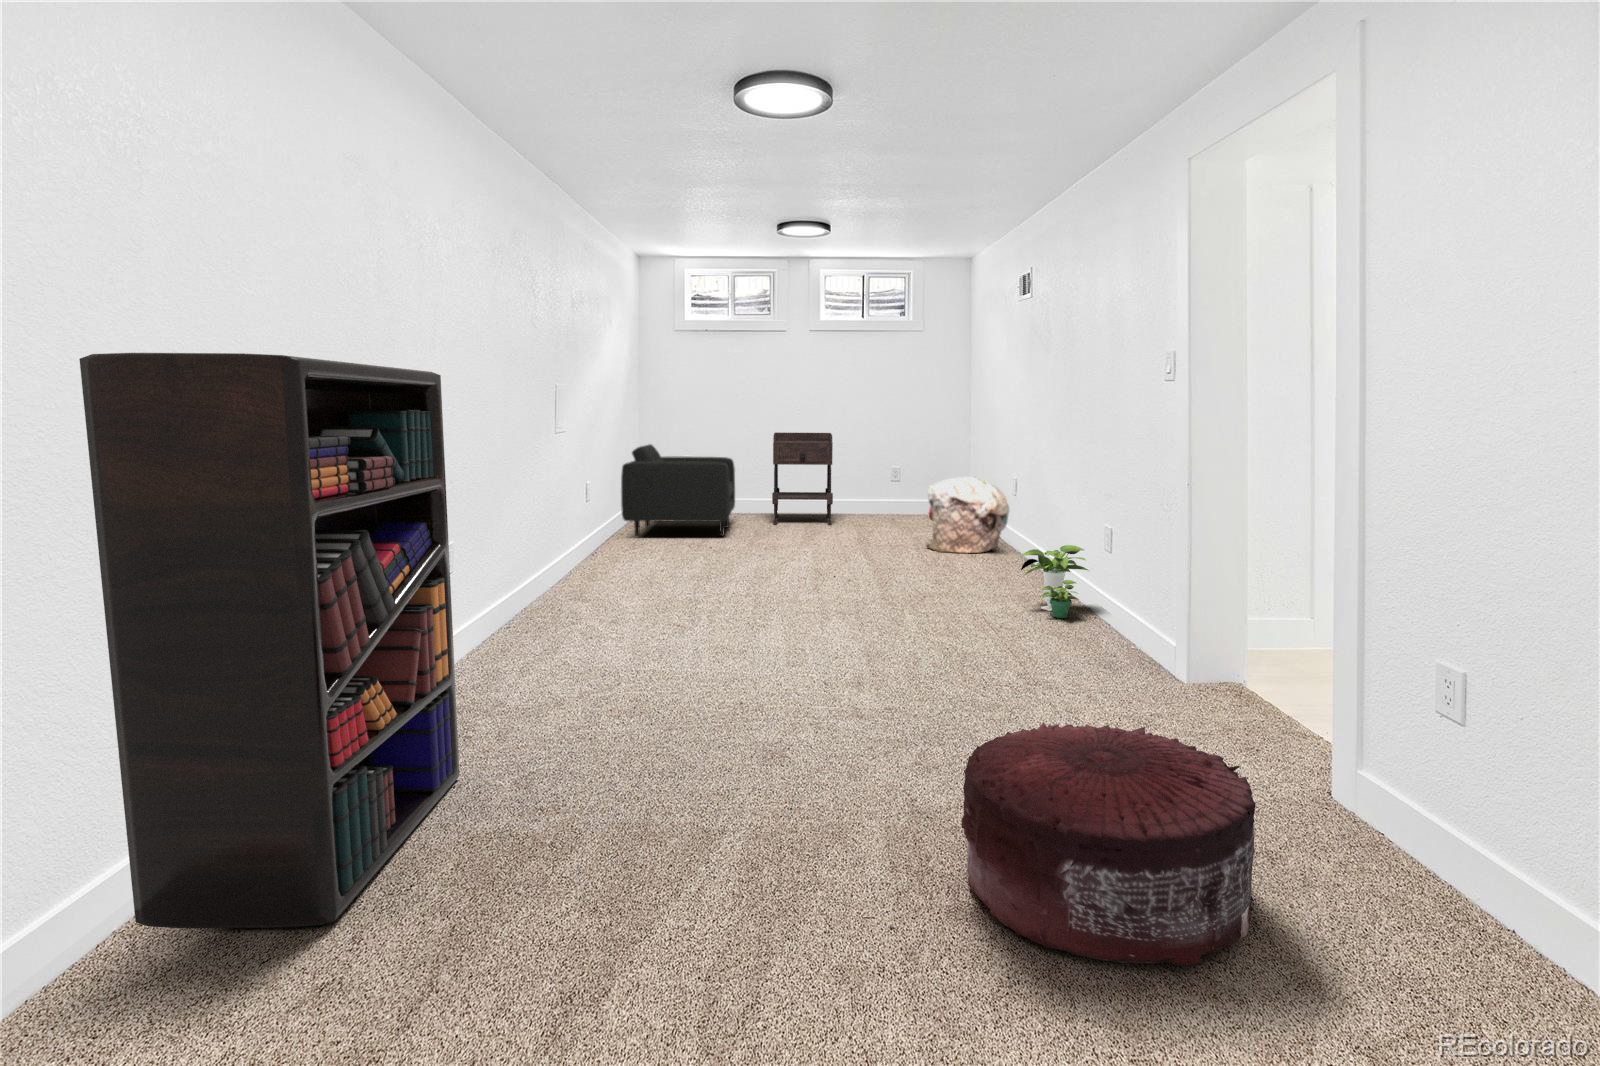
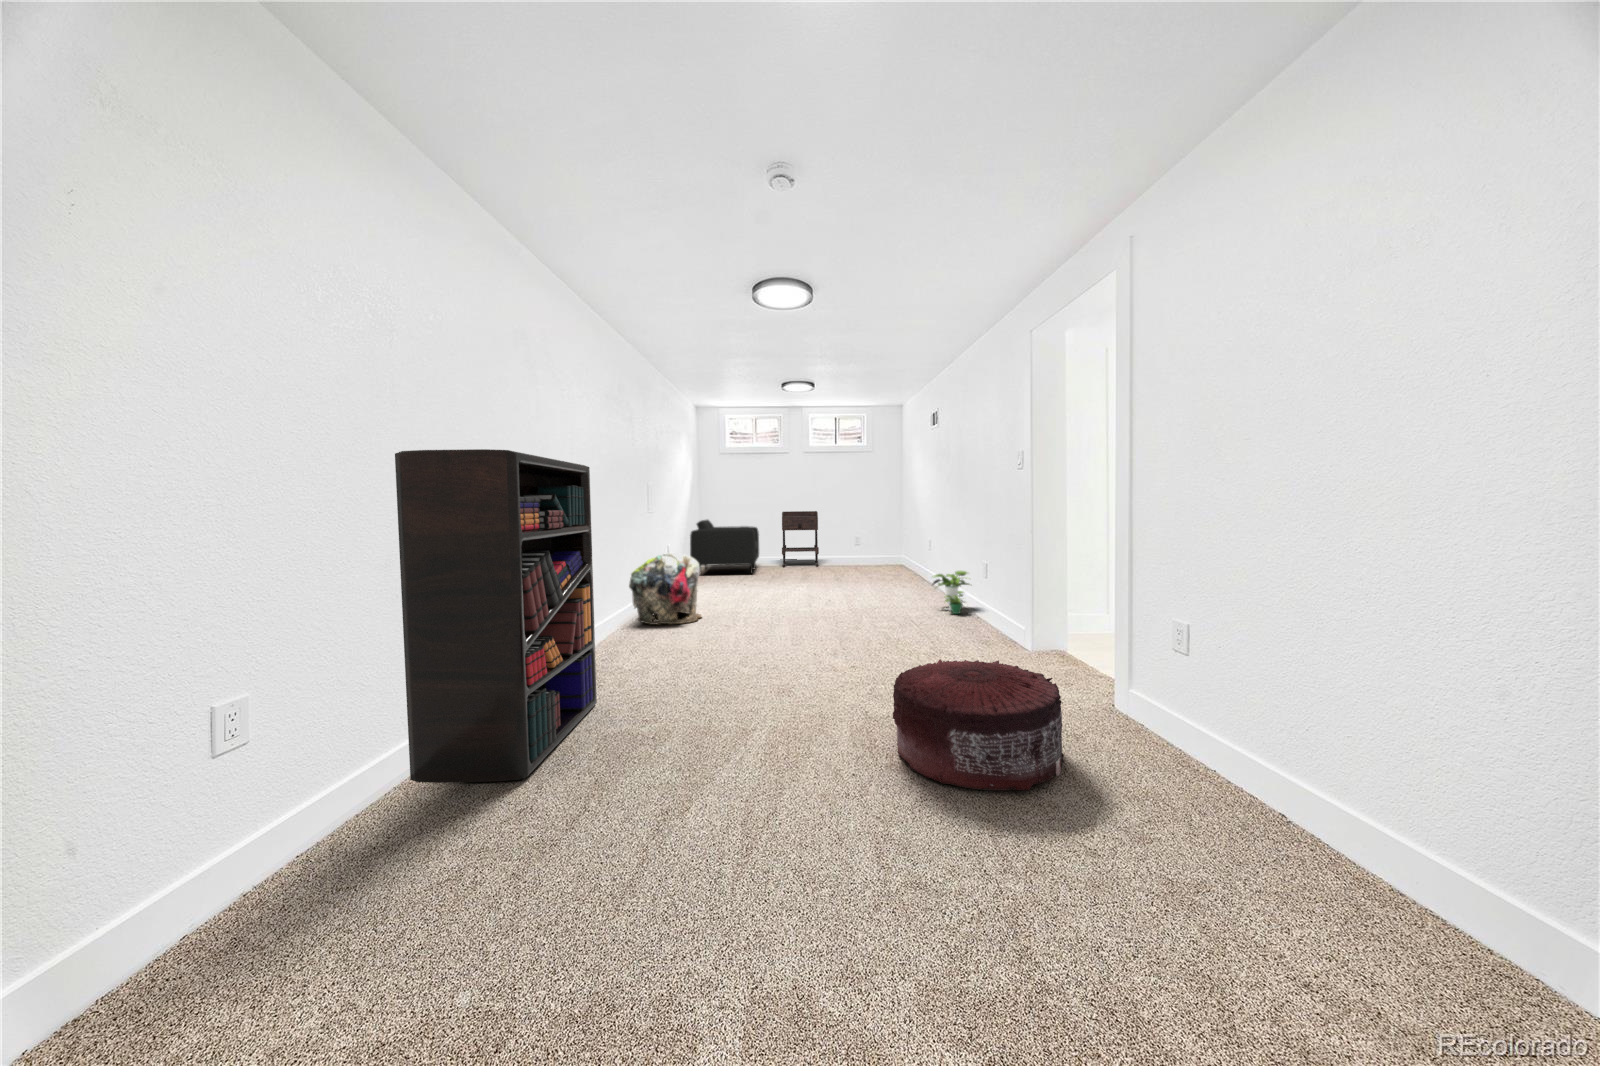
laundry basket: present [928,477,1009,553] -> present [629,553,701,625]

